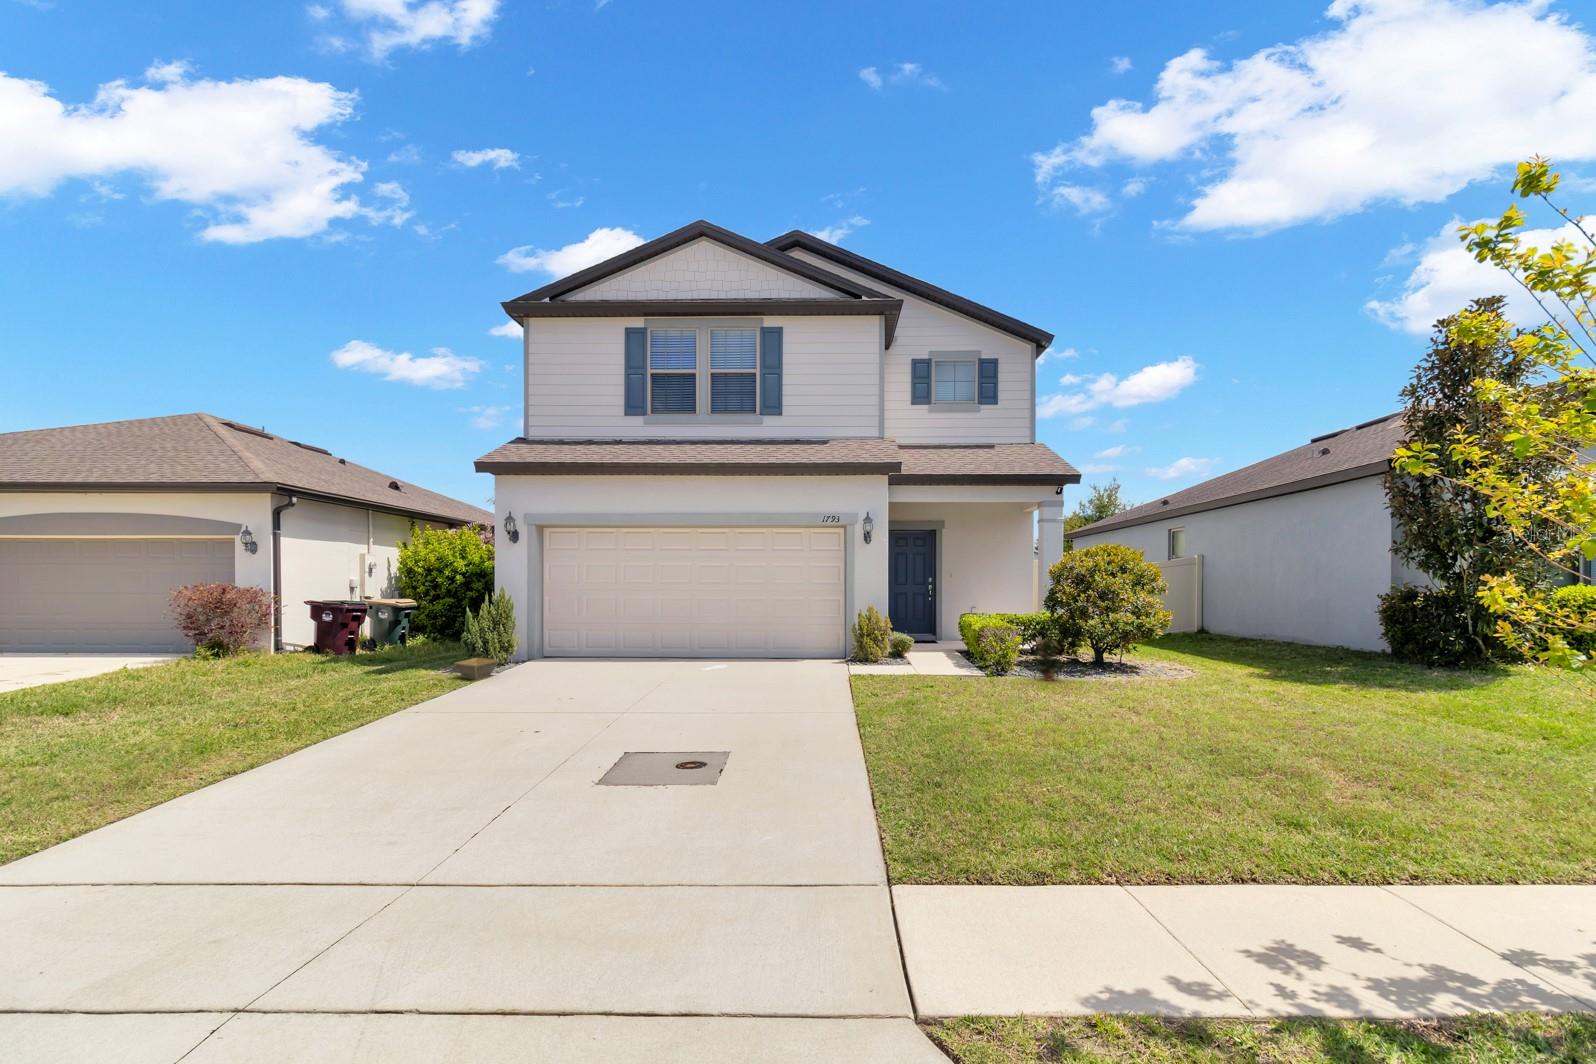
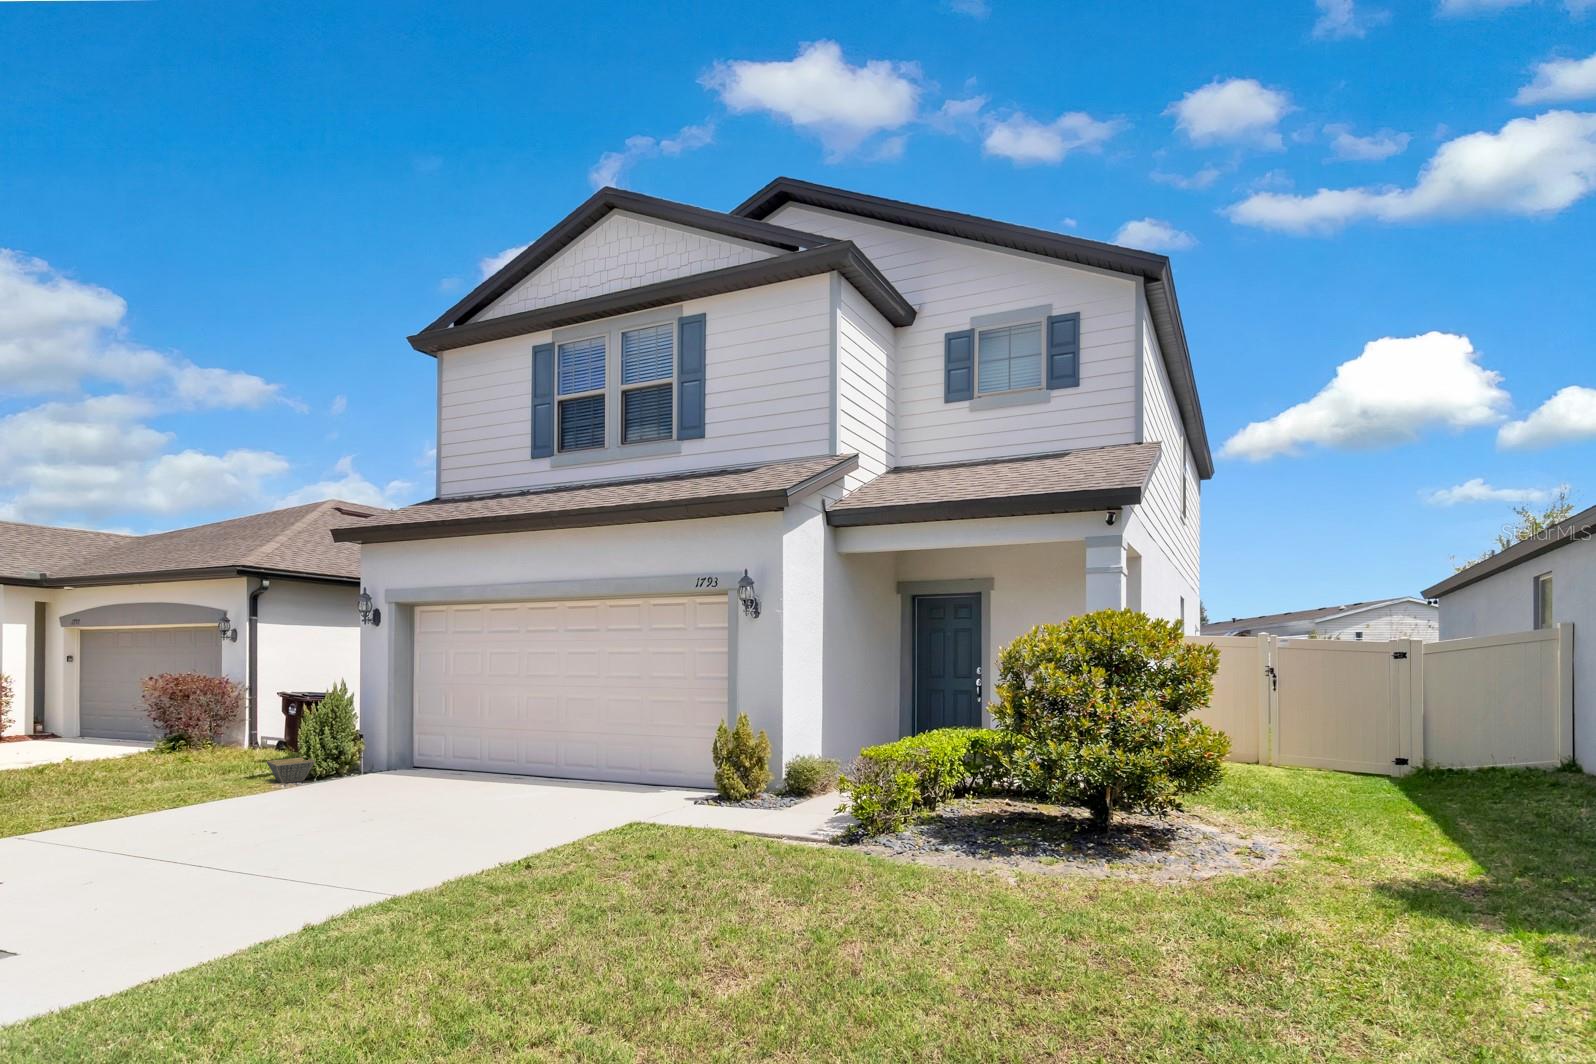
decorative plant: present [1035,640,1060,680] -> none [927,766,979,839]

